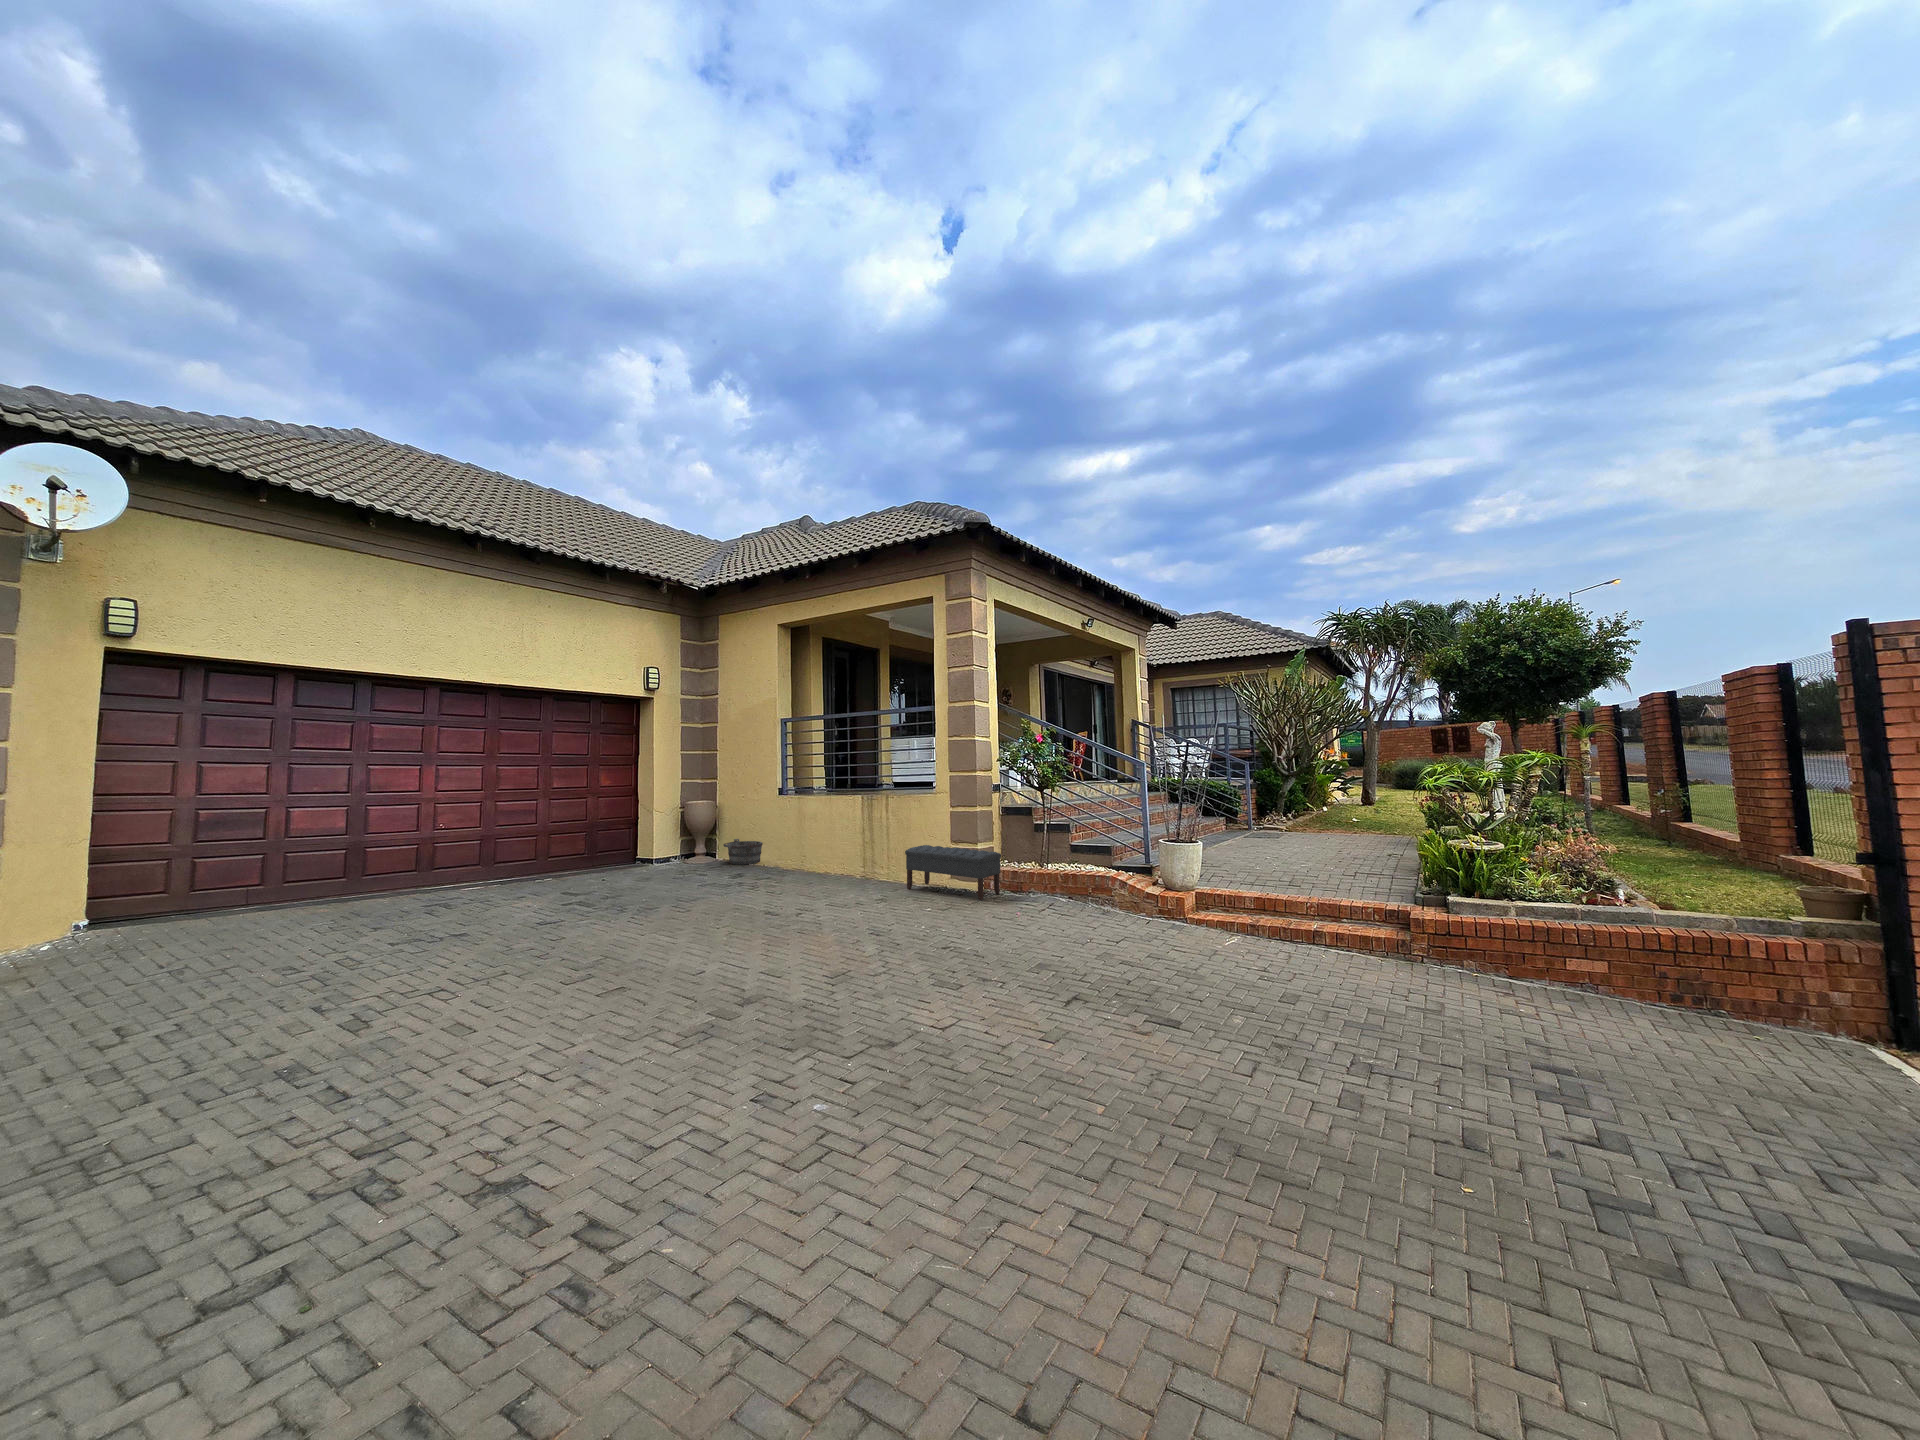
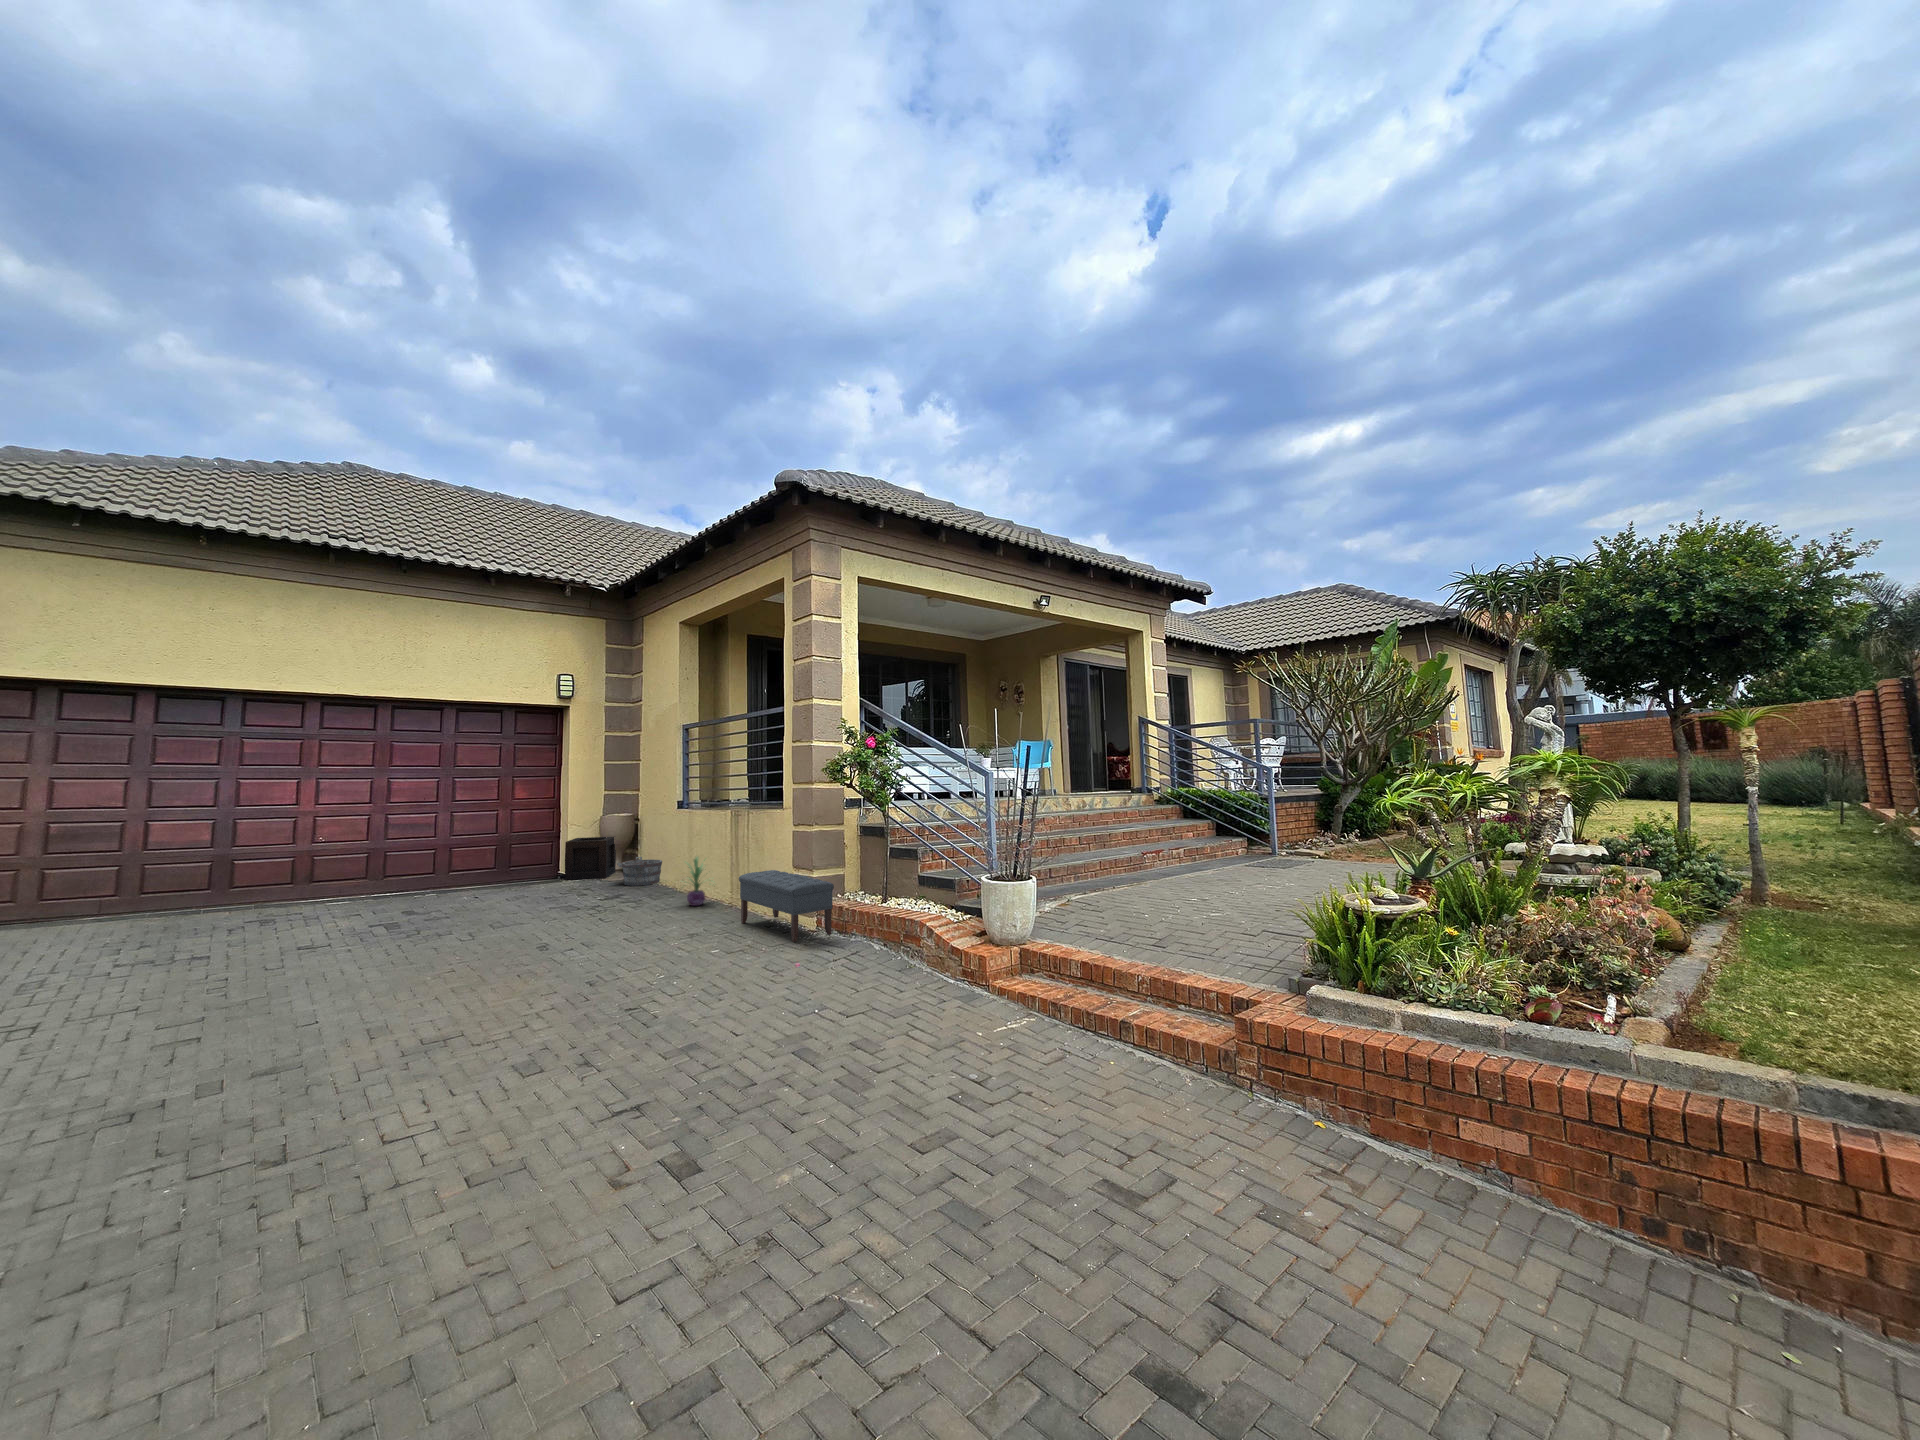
wooden crate: none [660,821,700,862] -> present [565,837,616,880]
decorative plant: none [815,835,859,878] -> present [687,857,705,906]

